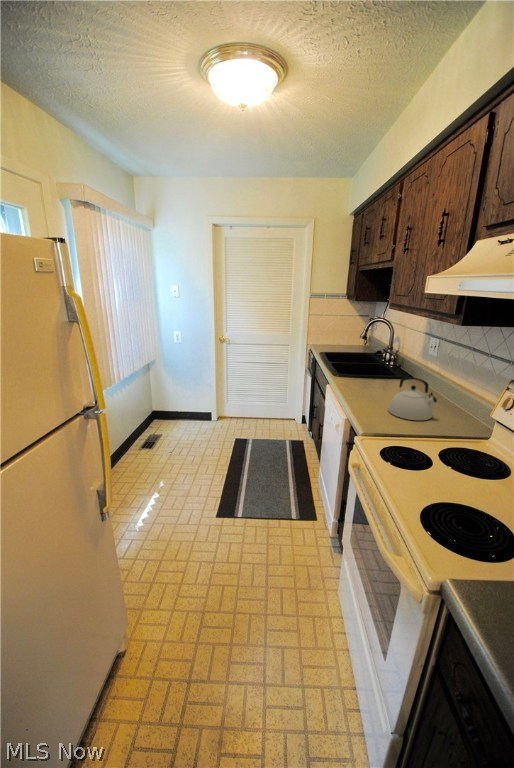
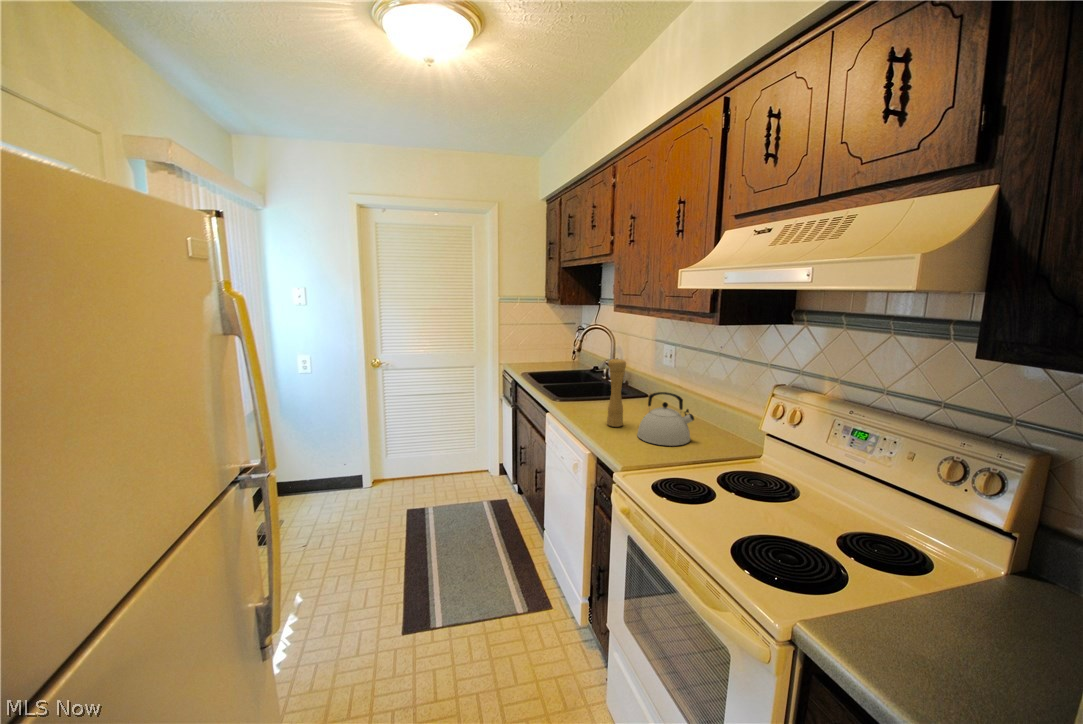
pepper mill: none [367,347,387,401] -> present [607,358,626,427]

